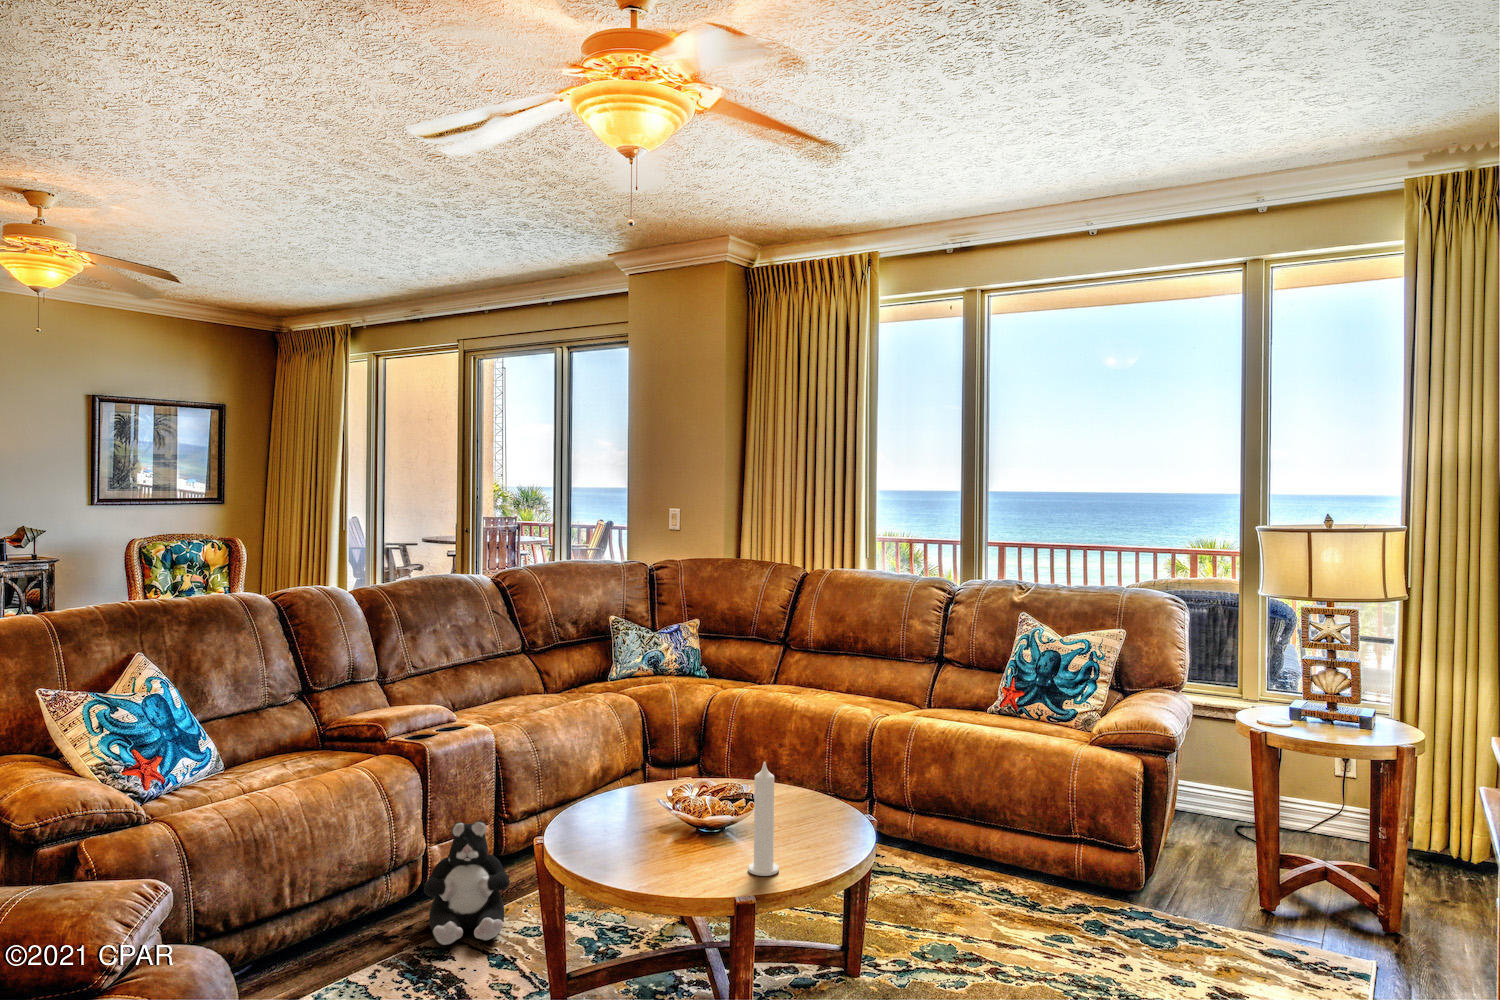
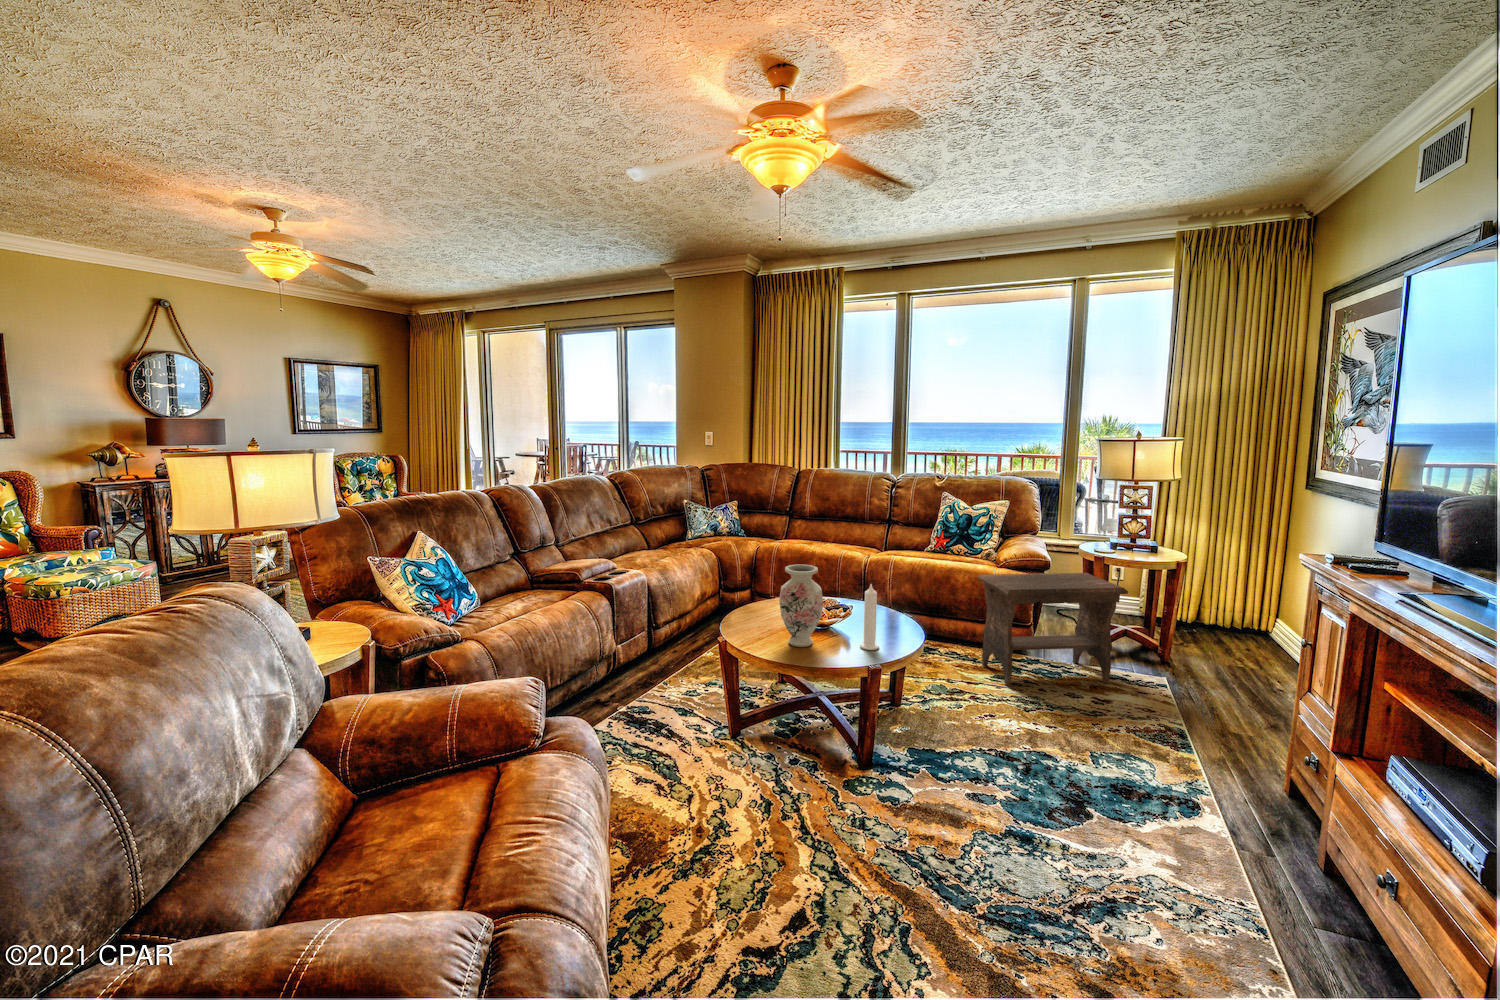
vase: none [619,724,693,864] -> present [779,564,823,647]
footstool: none [1032,754,1282,962] -> present [978,573,1128,686]
plush toy: present [424,820,510,945] -> none [625,628,680,703]

